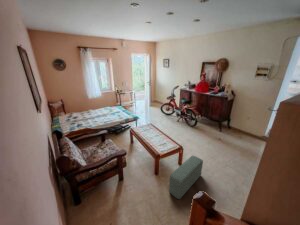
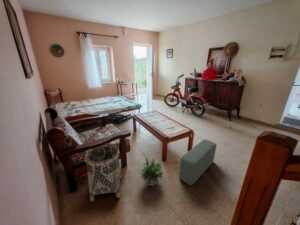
basket: none [86,163,119,215] -> present [85,143,122,201]
potted plant: none [133,174,155,203] -> present [140,158,163,186]

